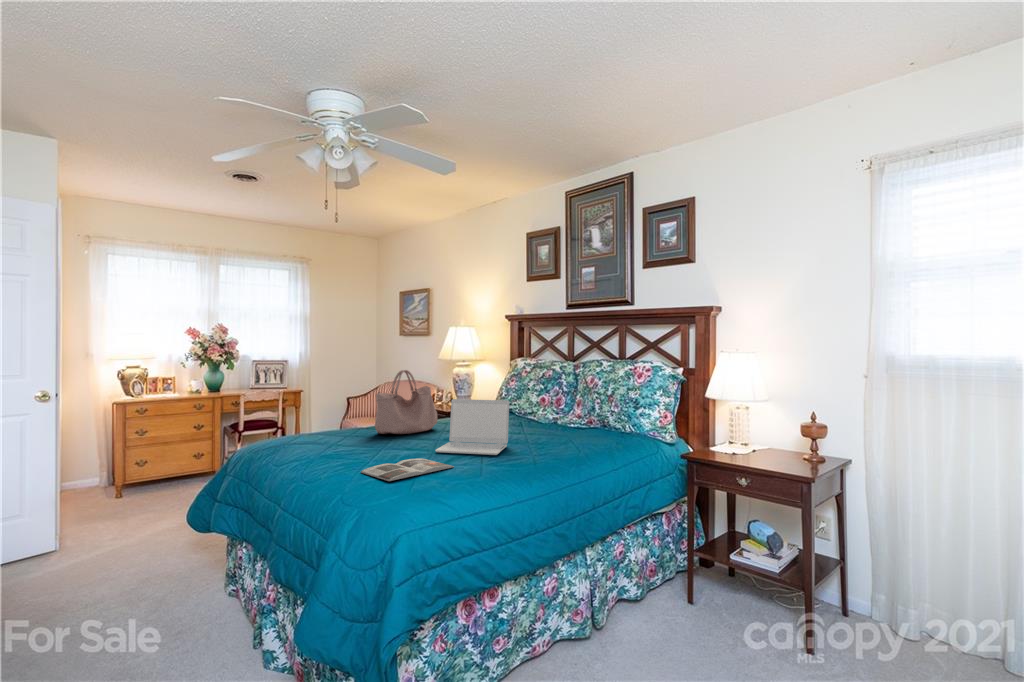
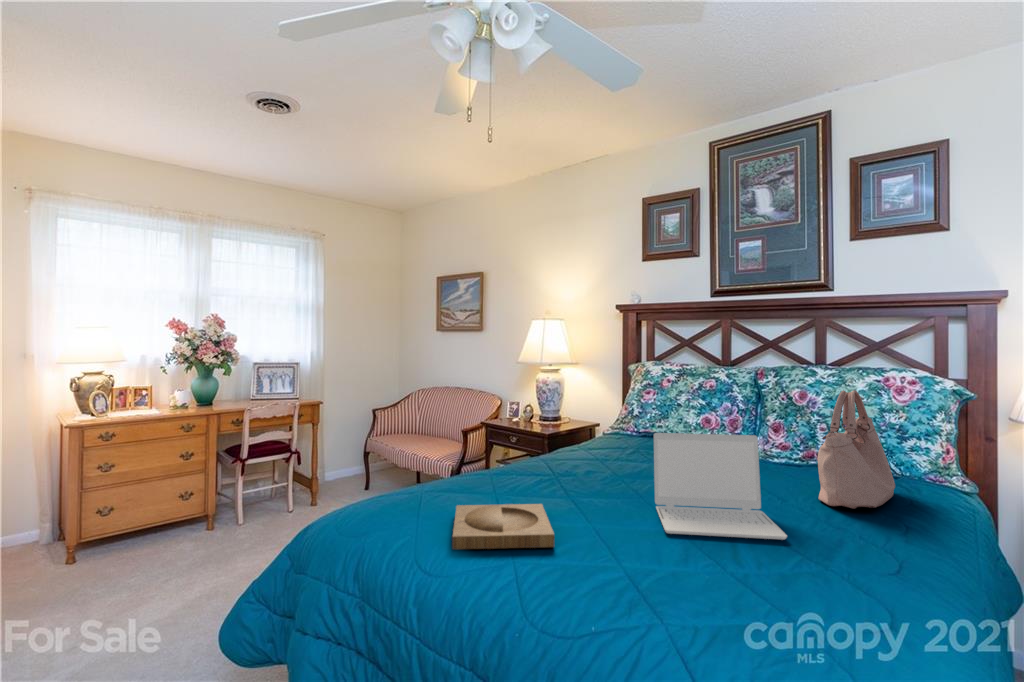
handbag: present [375,370,437,434] -> present [817,390,895,509]
tray: none [311,438,379,455] -> present [452,504,554,549]
magazine: present [361,459,454,481] -> none [602,554,760,645]

